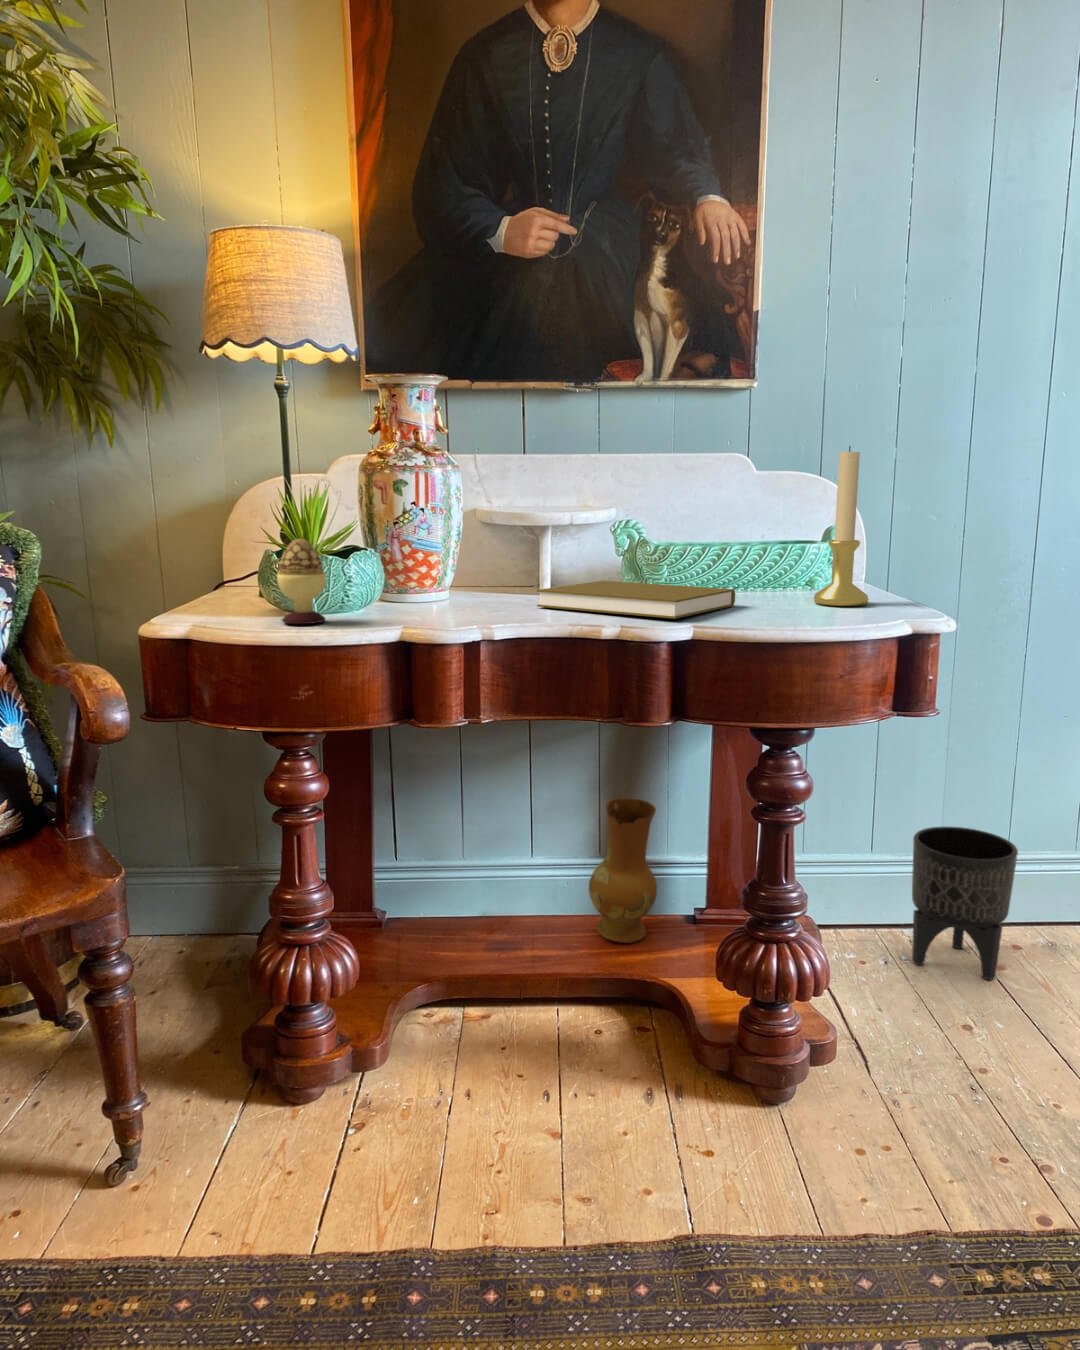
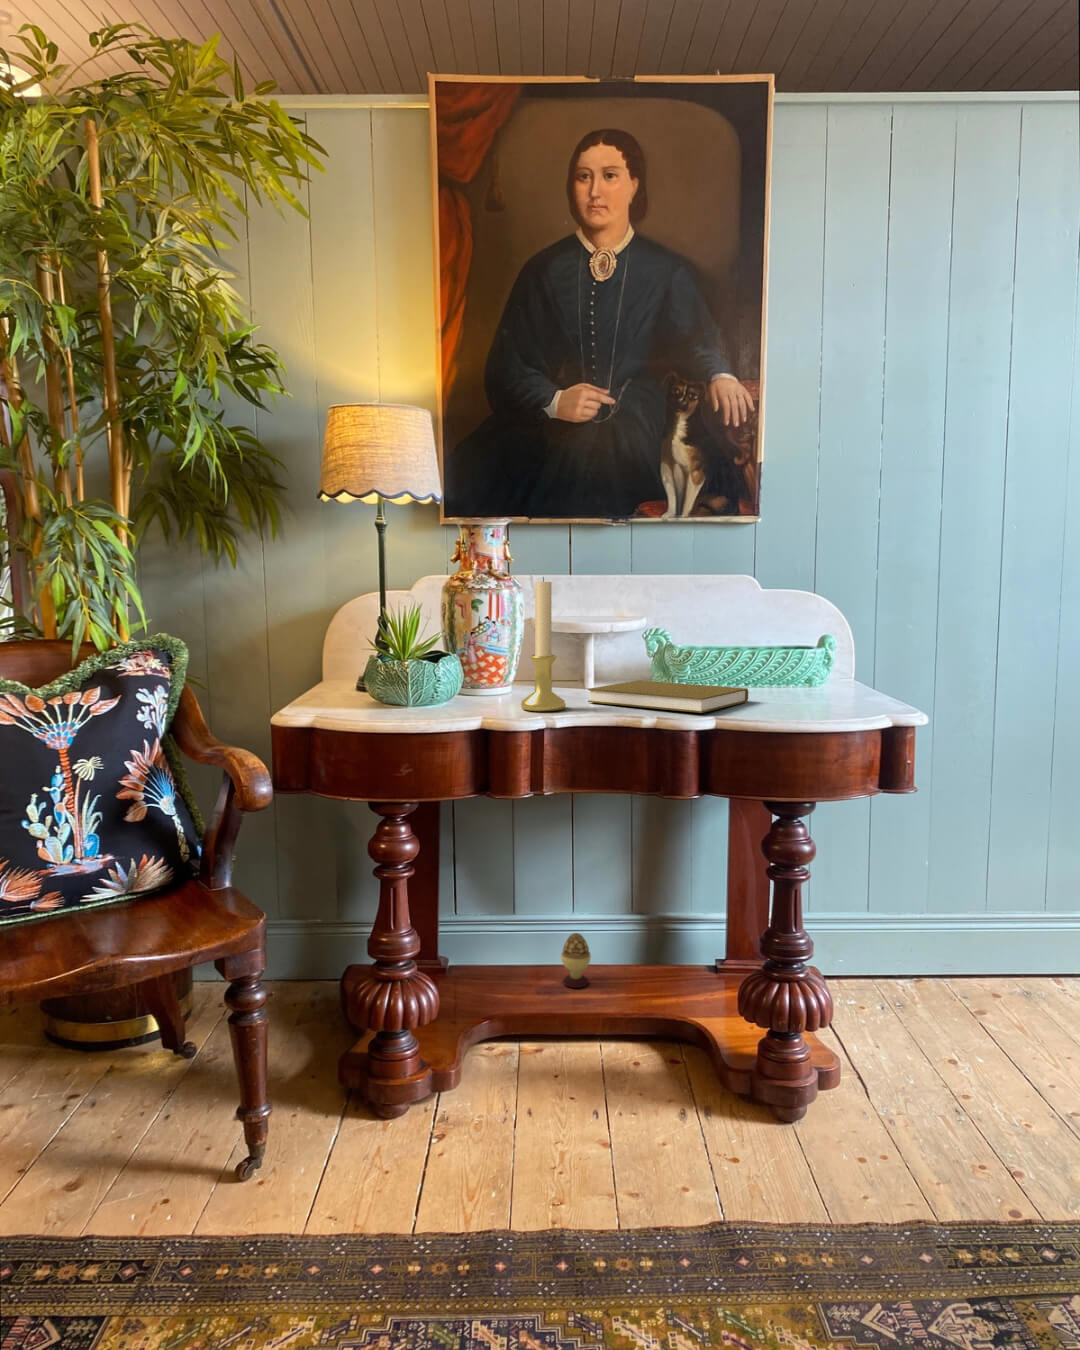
candle holder: present [814,446,869,606] -> present [521,577,566,711]
decorative egg: present [277,539,326,624] -> present [561,933,591,988]
ceramic jug: present [589,798,657,943] -> none [626,862,684,989]
planter: present [912,826,1018,980] -> none [903,889,993,1024]

